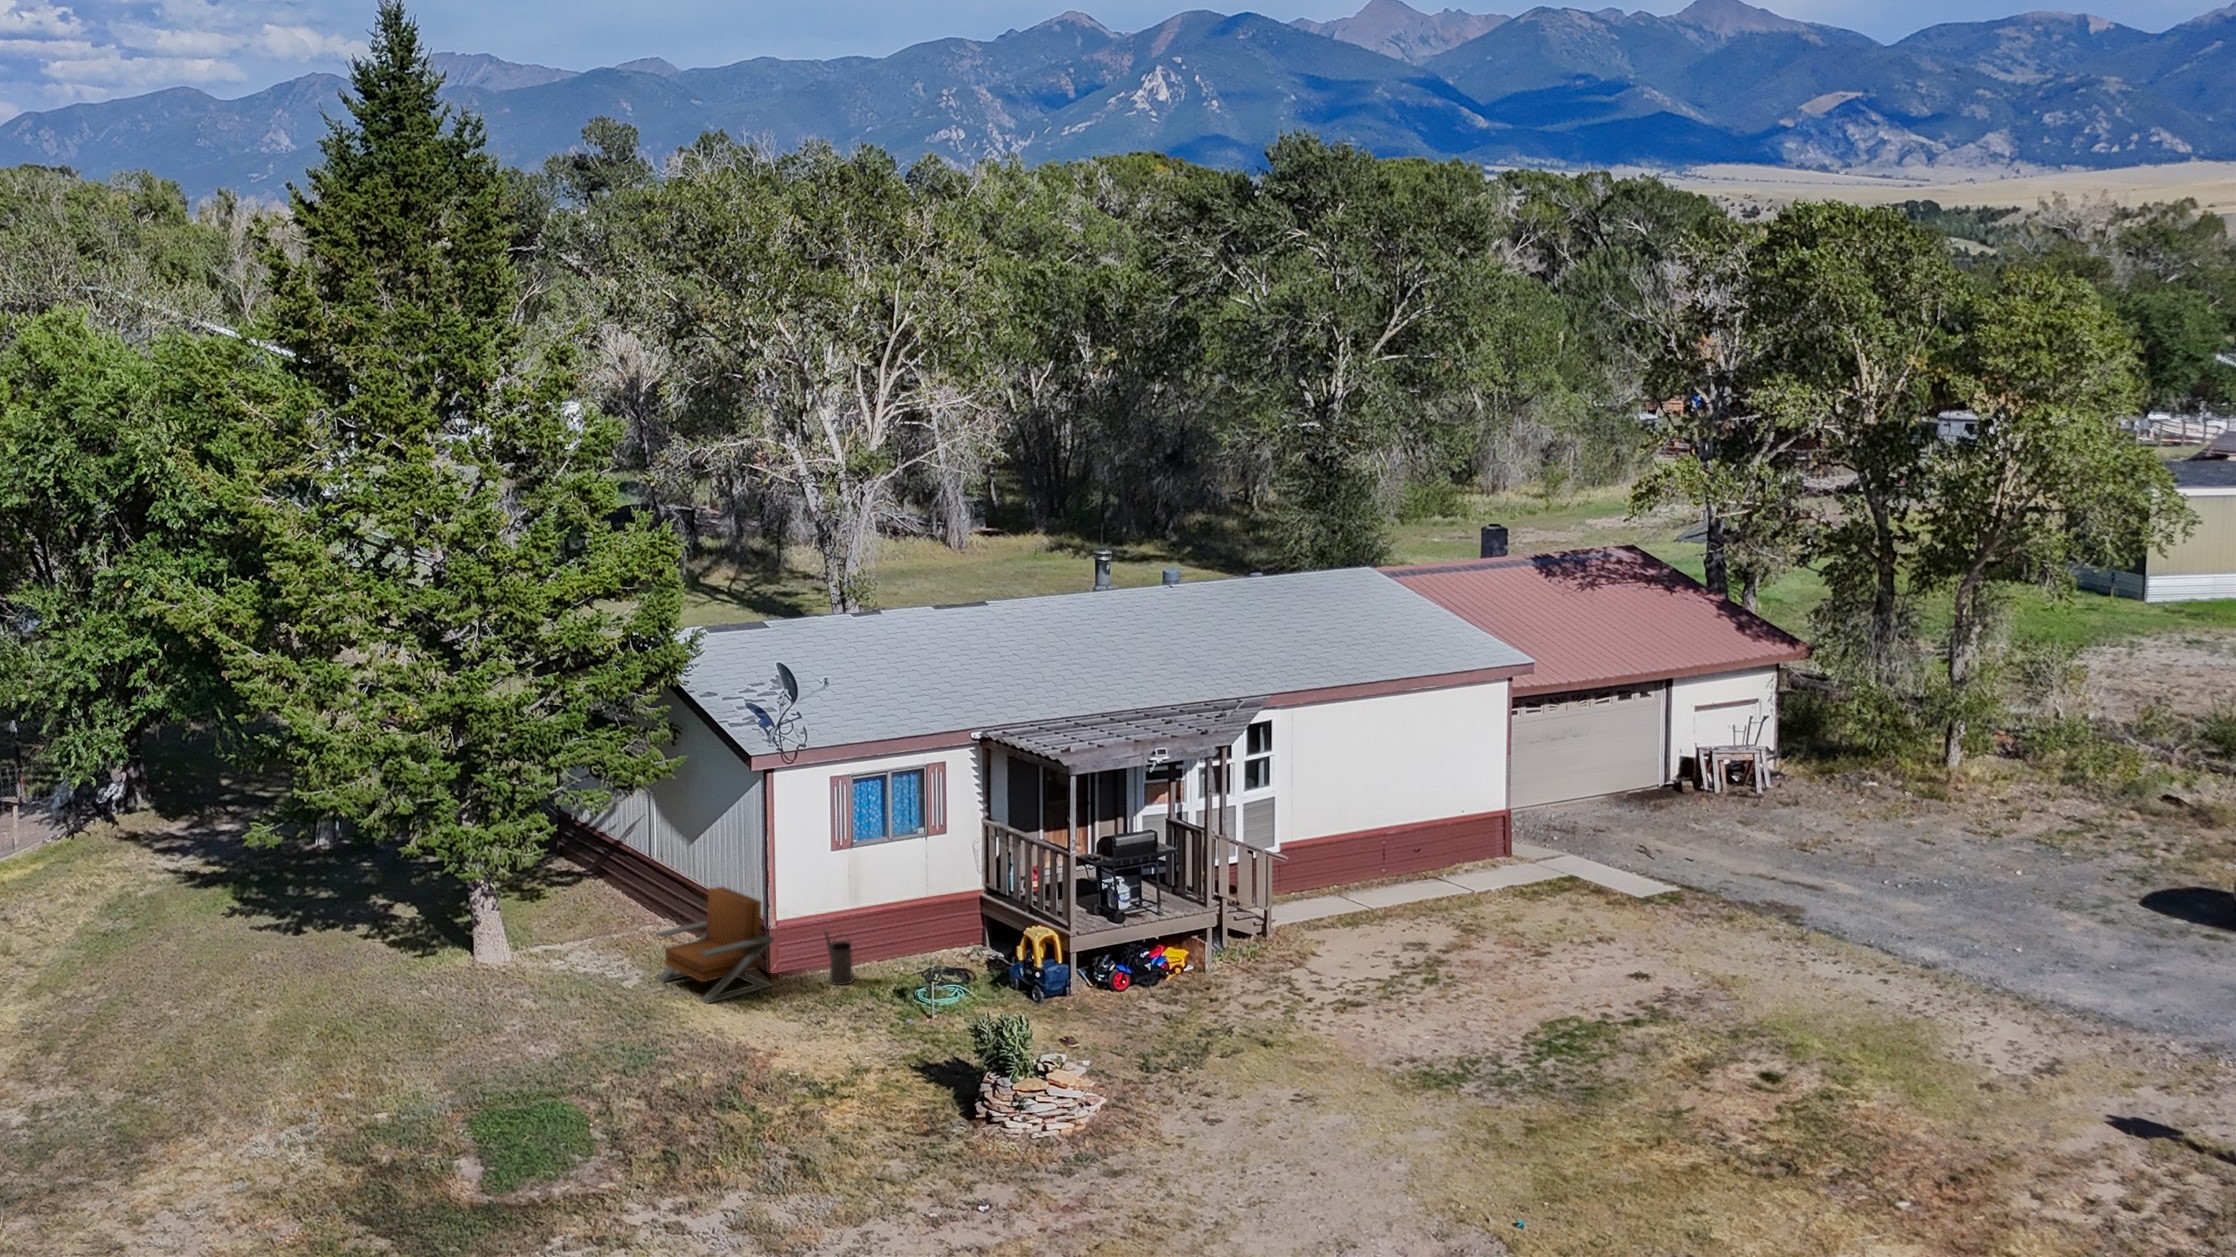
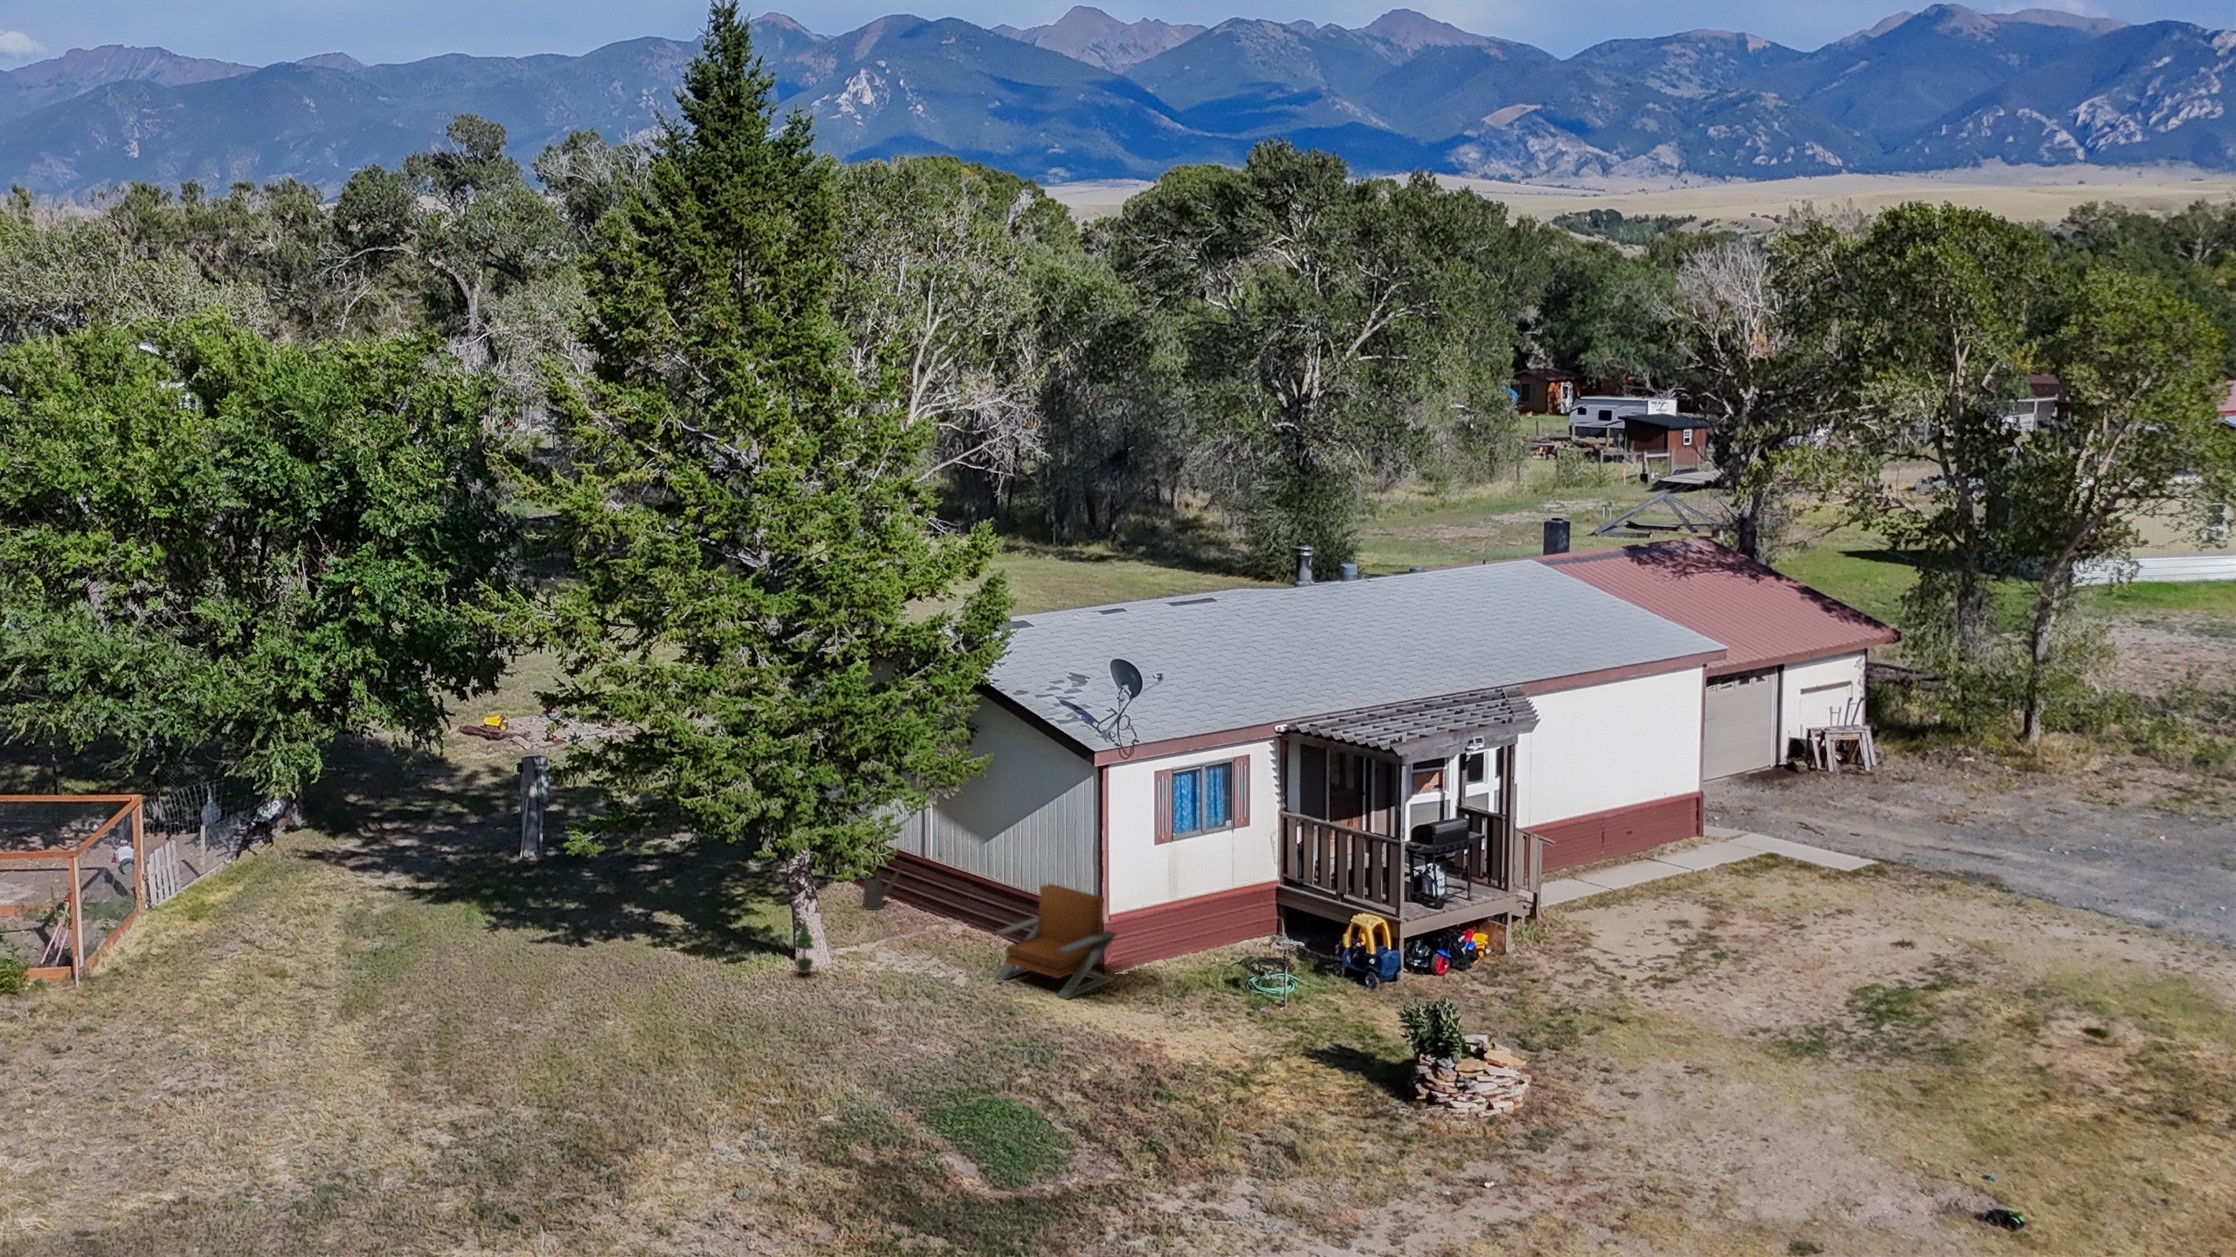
potted tree: none [463,913,485,969] -> present [795,918,814,973]
watering can: present [825,932,854,985] -> present [860,868,901,910]

